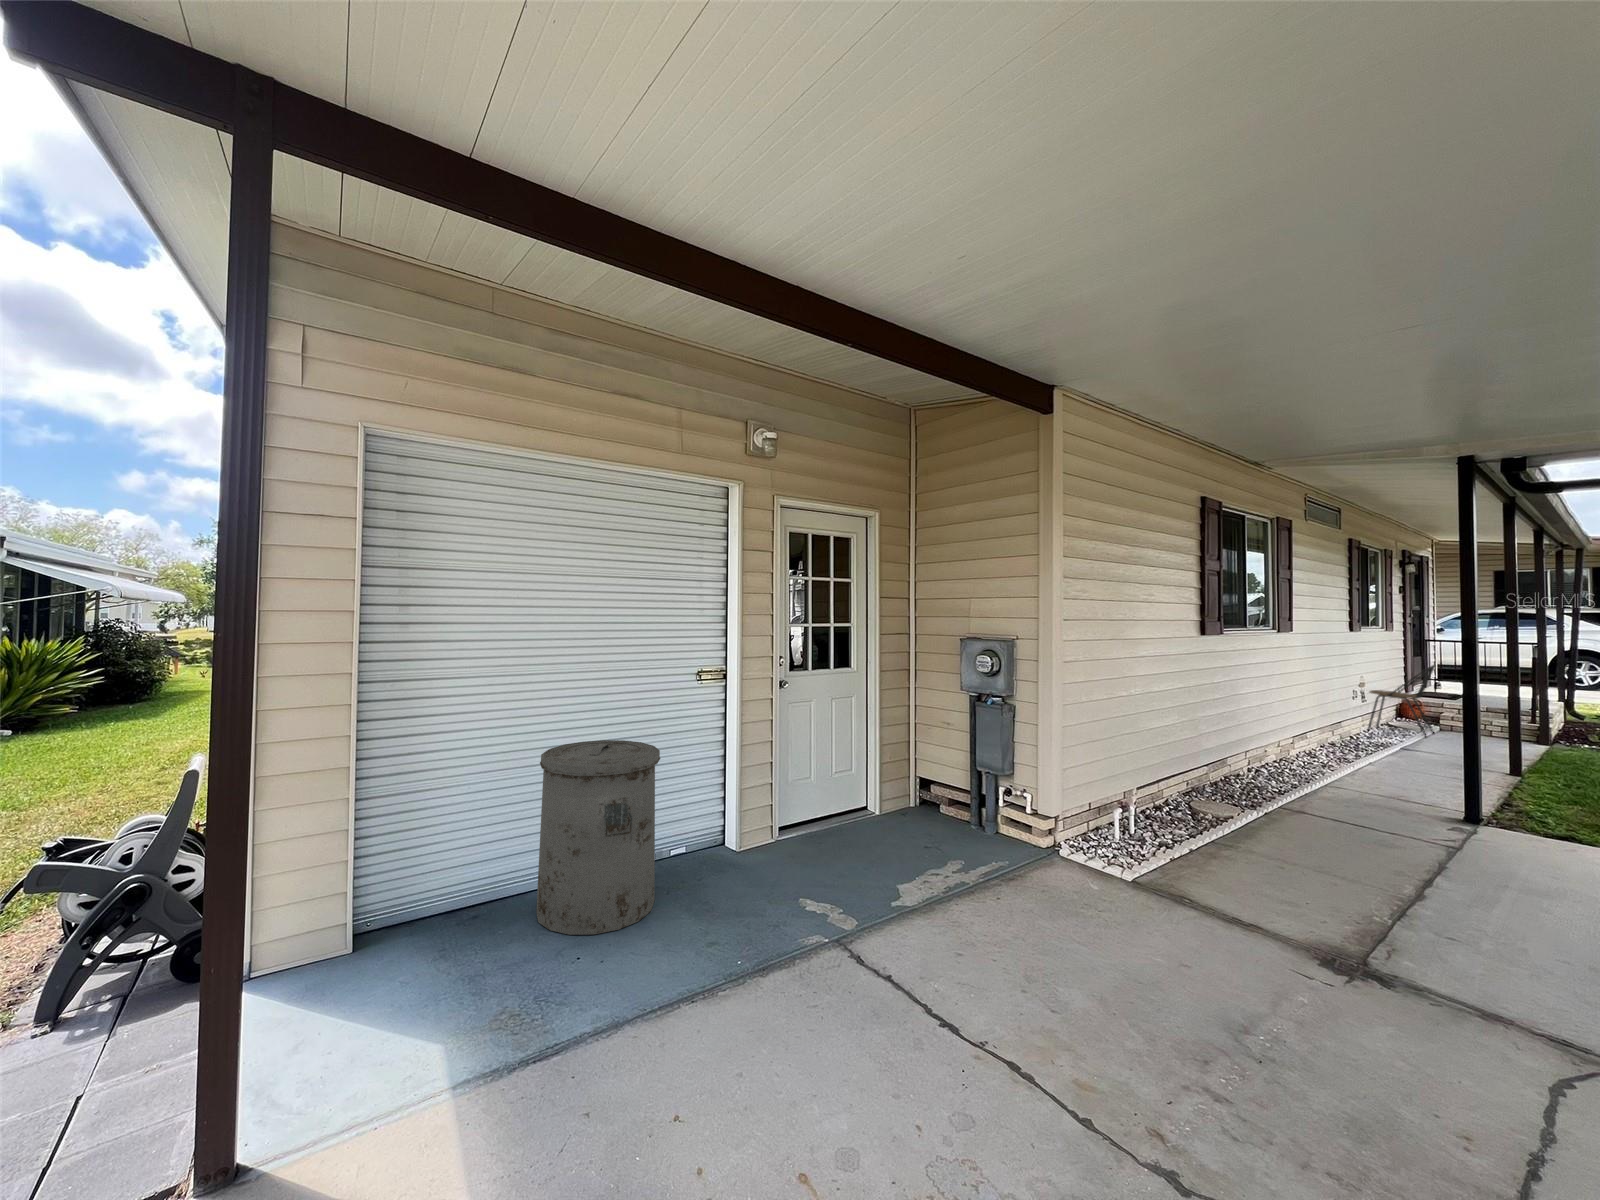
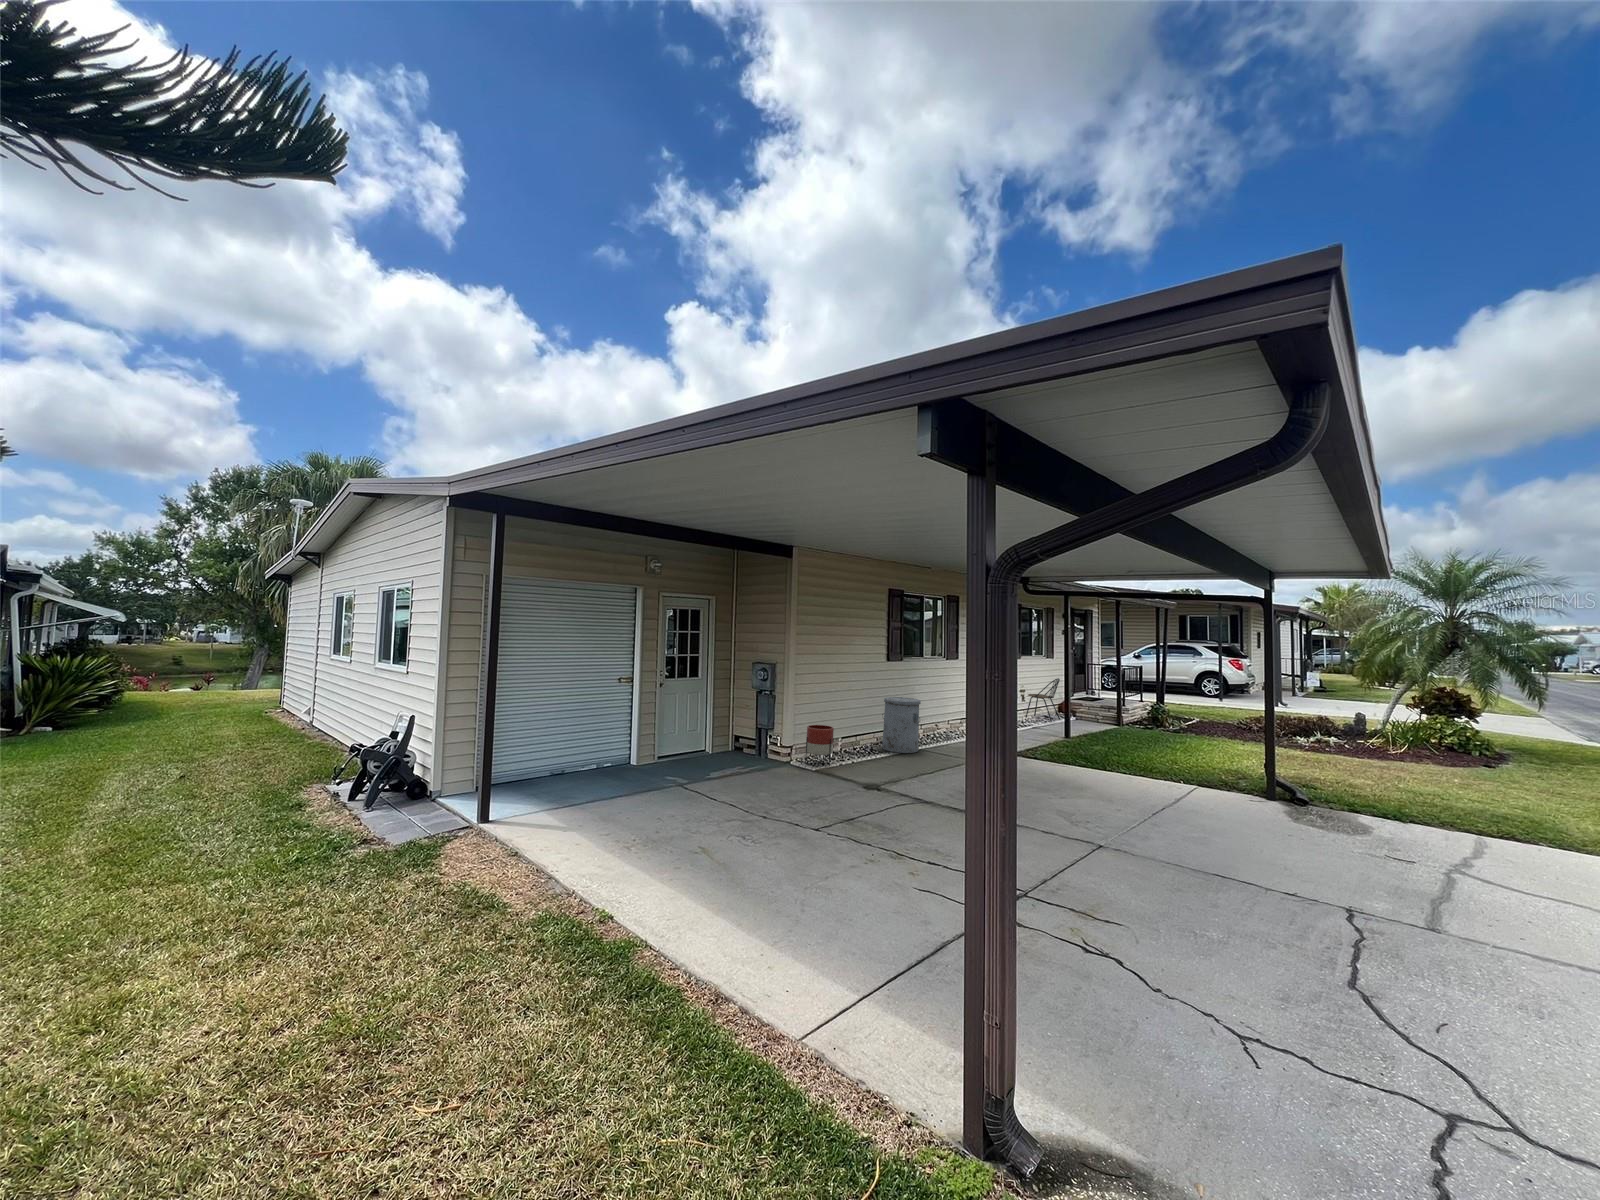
trash can: present [536,740,660,935] -> present [882,697,921,753]
planter: none [1086,765,1150,859] -> present [805,725,834,766]

